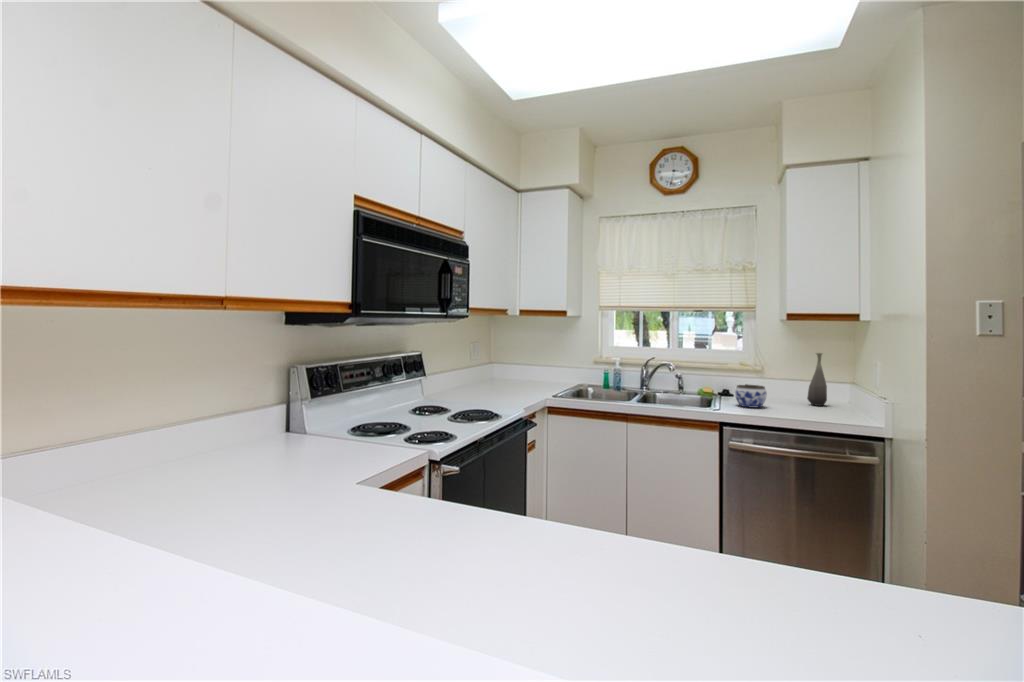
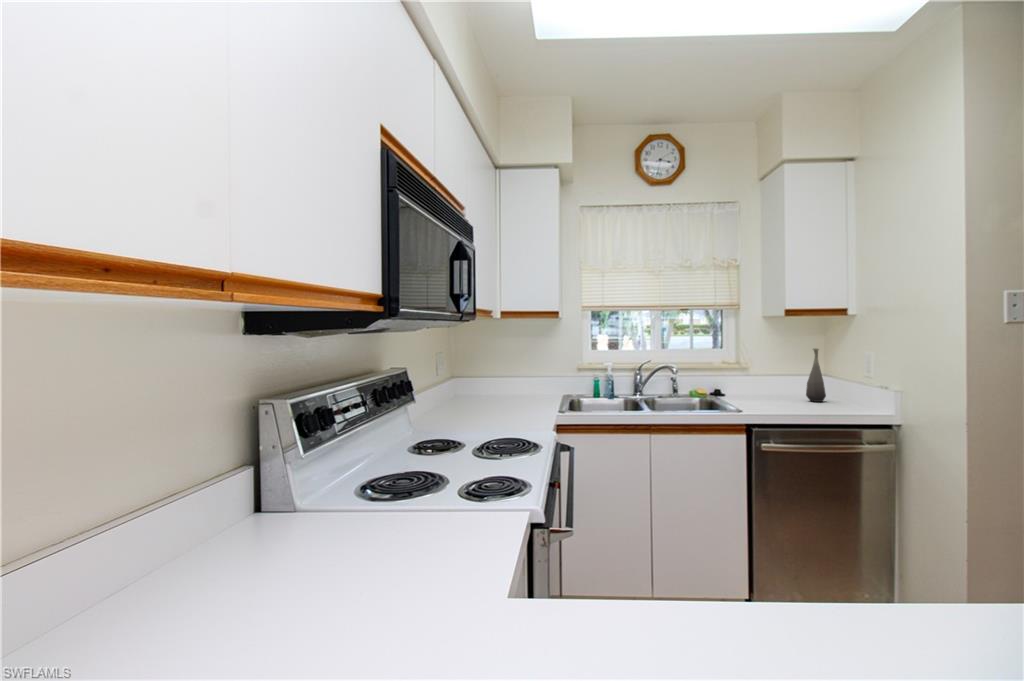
jar: present [735,384,767,407] -> none [743,383,775,407]

